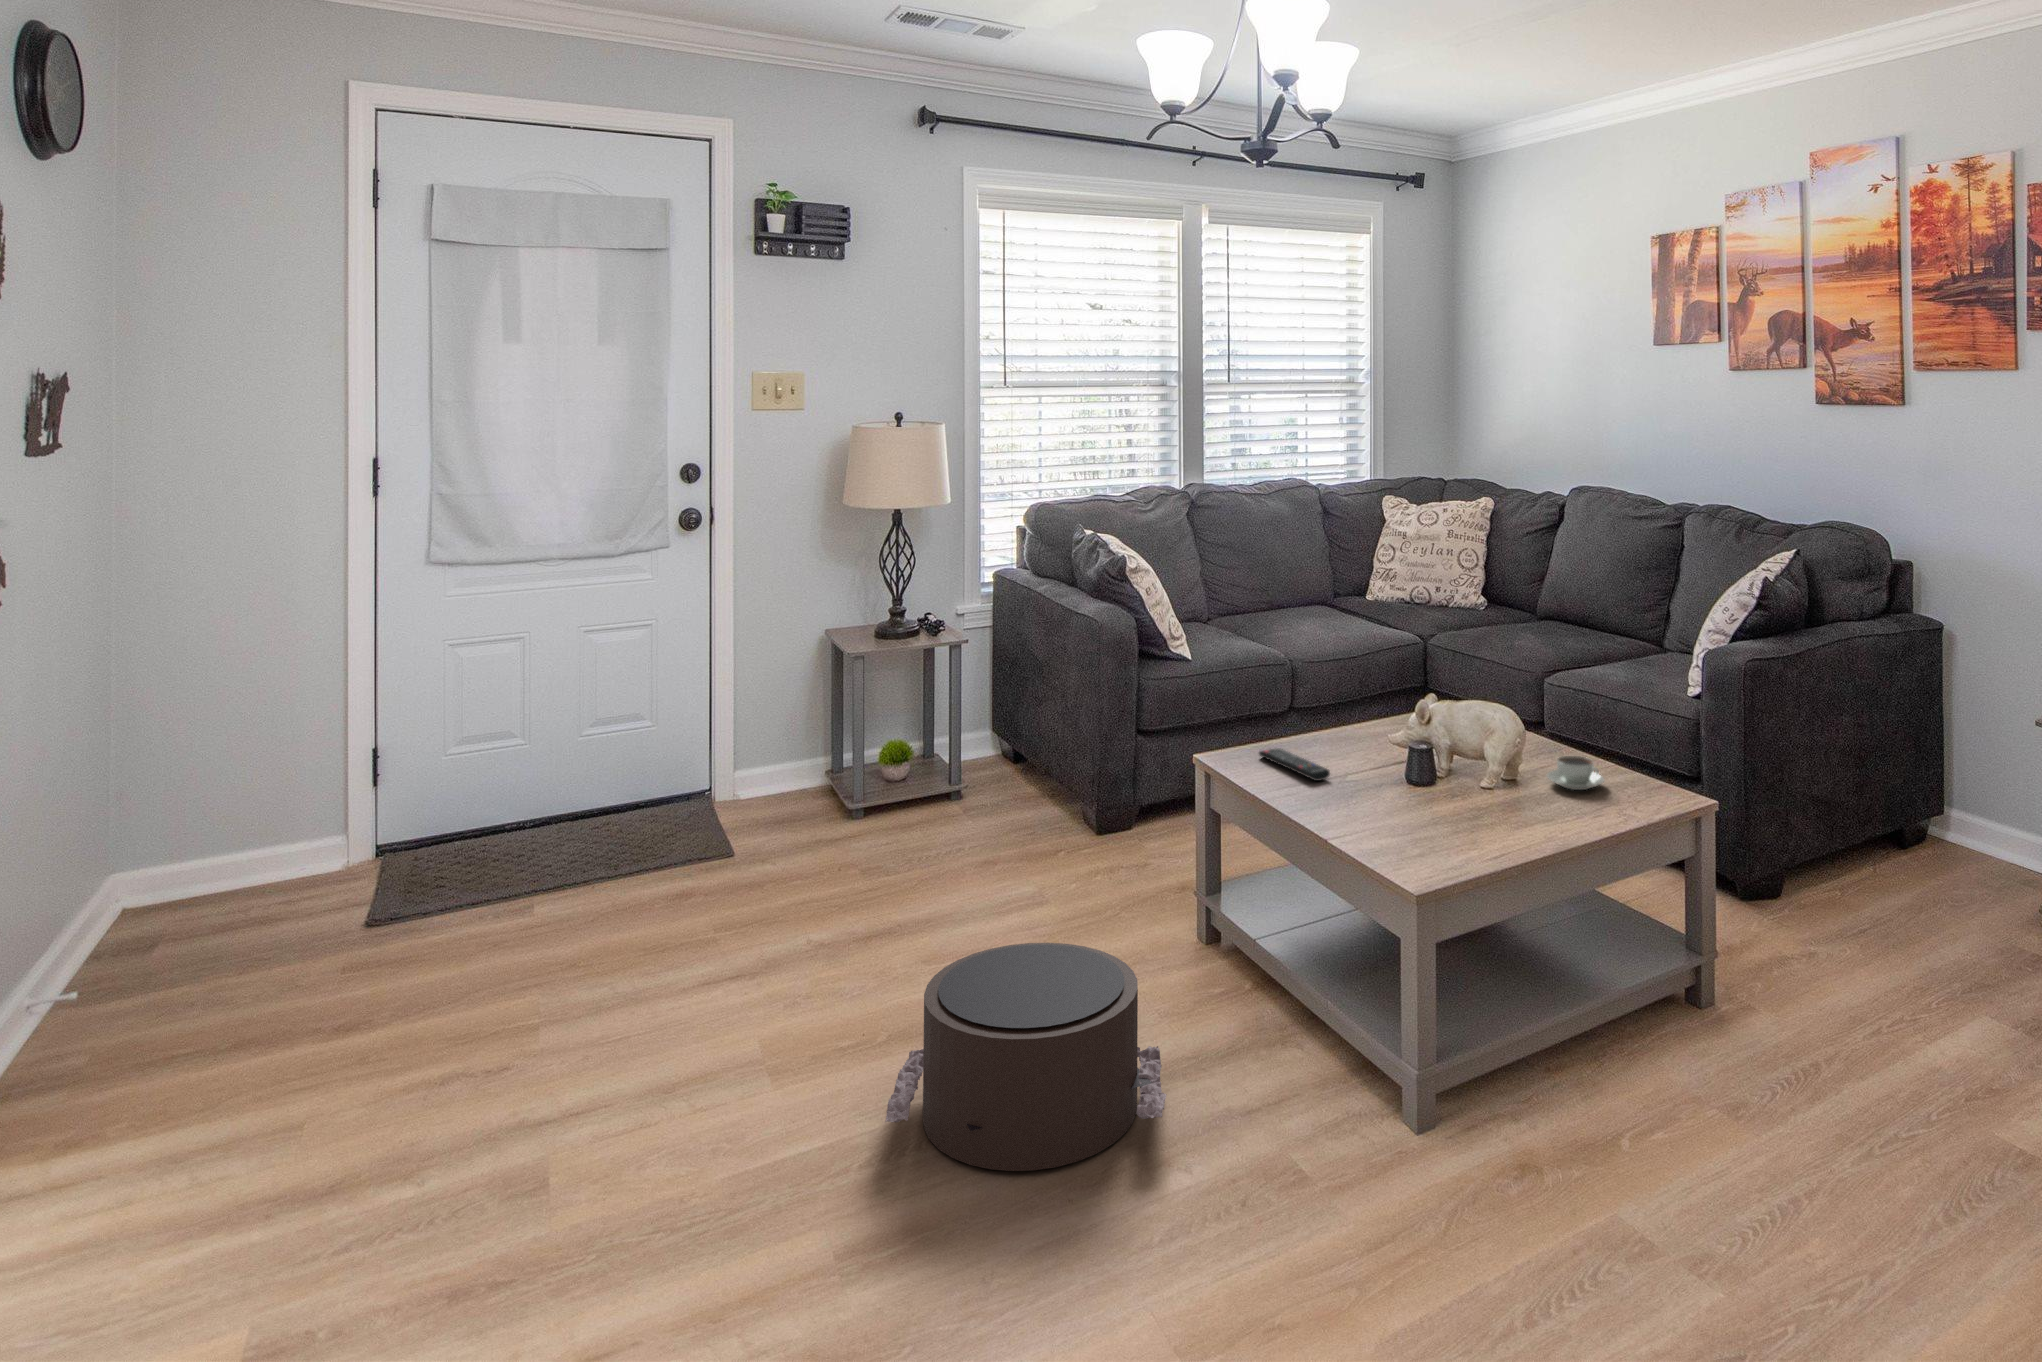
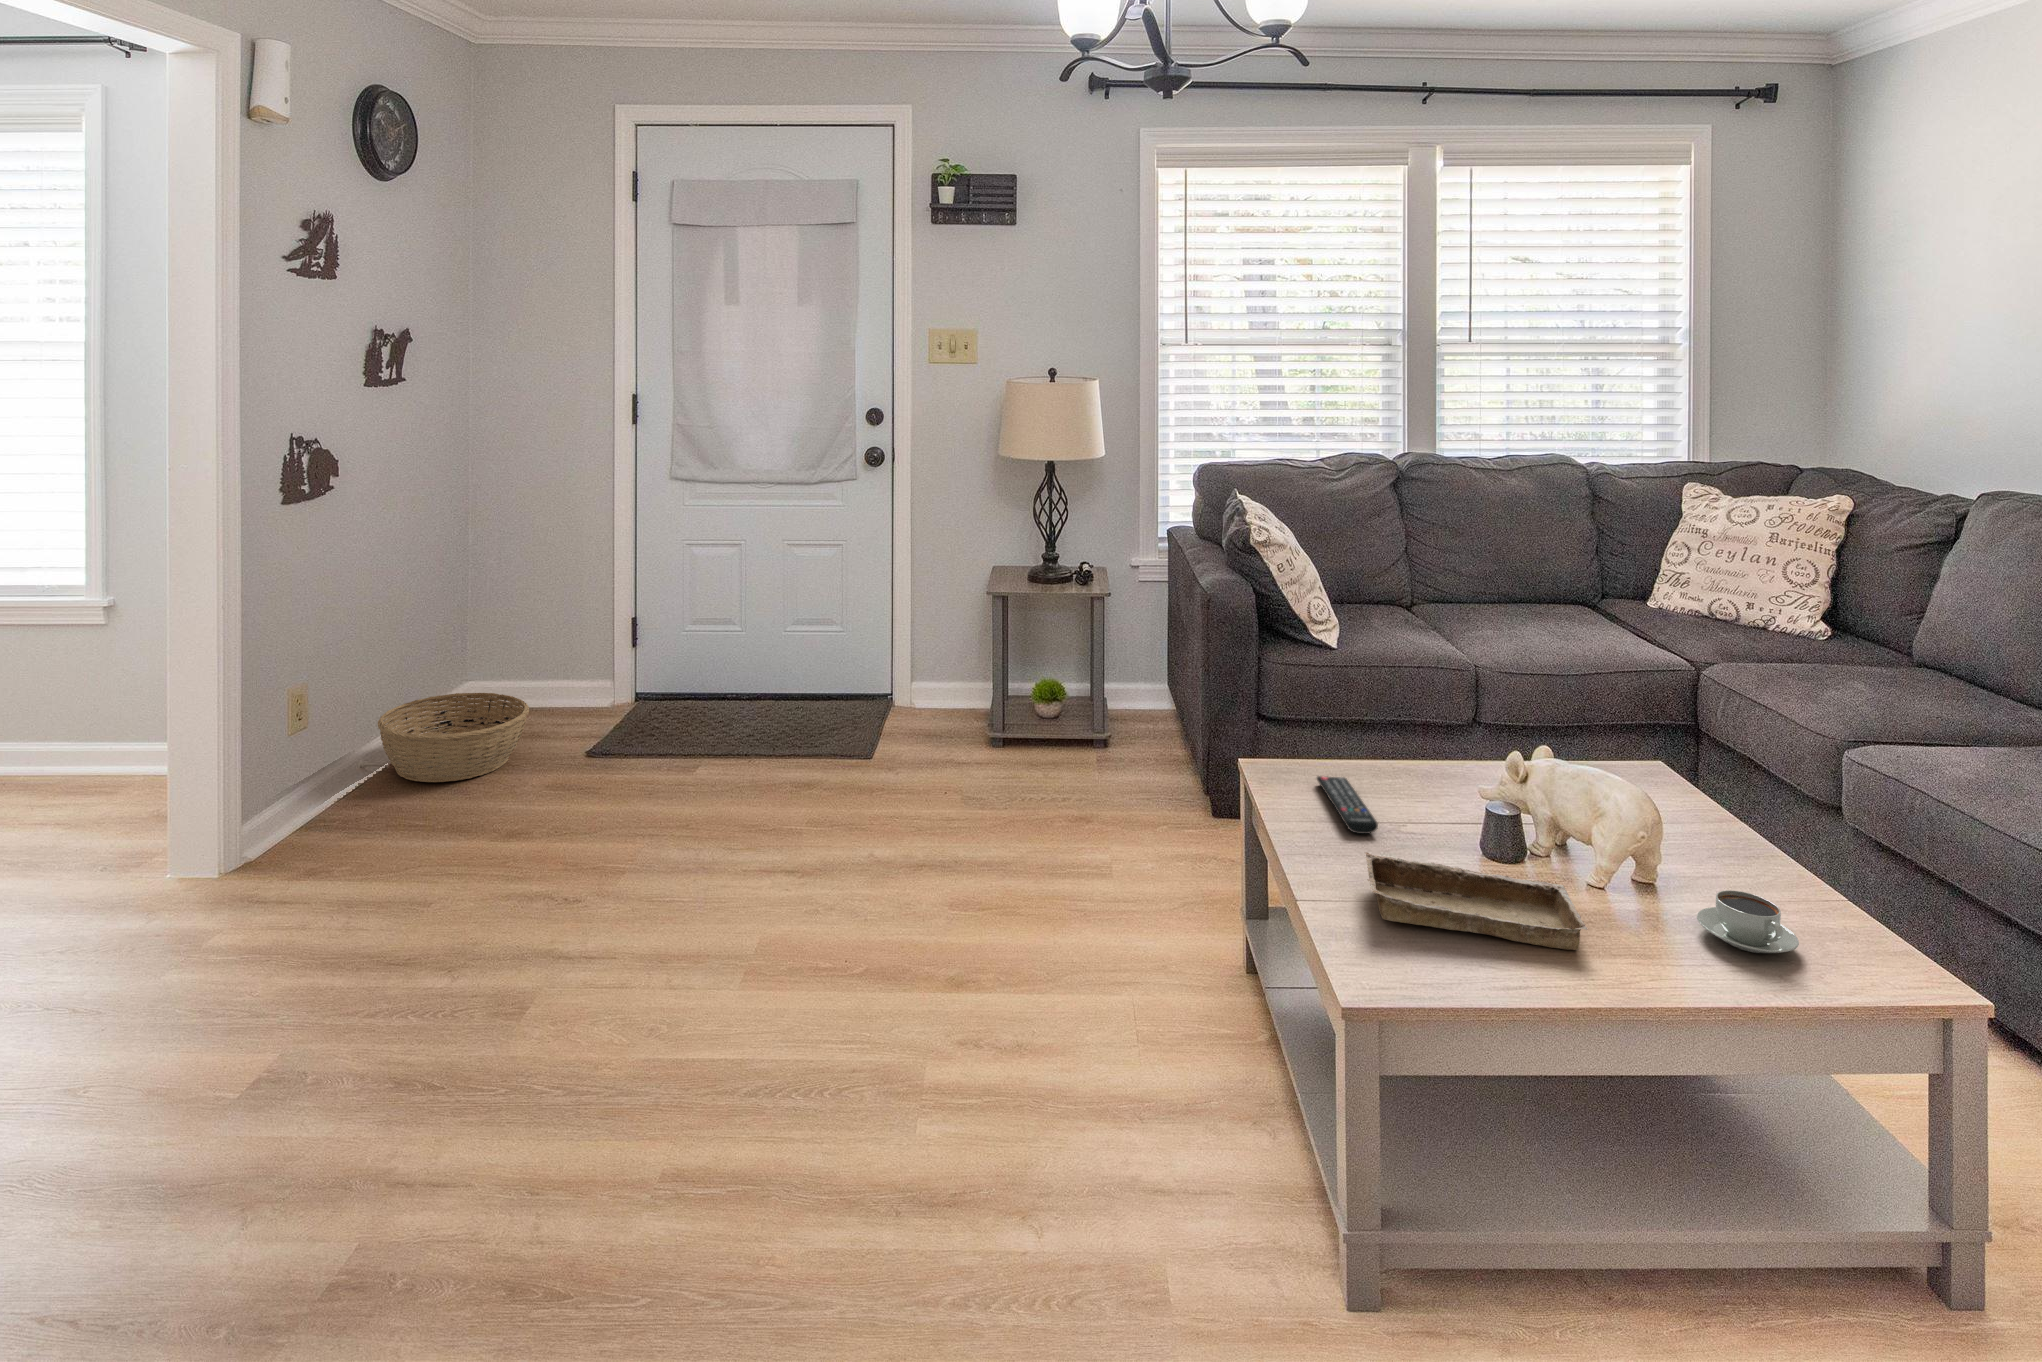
tray: none [1348,778,1506,823] -> present [1366,853,1587,950]
basket: none [67,882,289,1010] -> present [378,693,529,782]
pouf: present [885,943,1166,1171] -> none [727,931,1057,1222]

